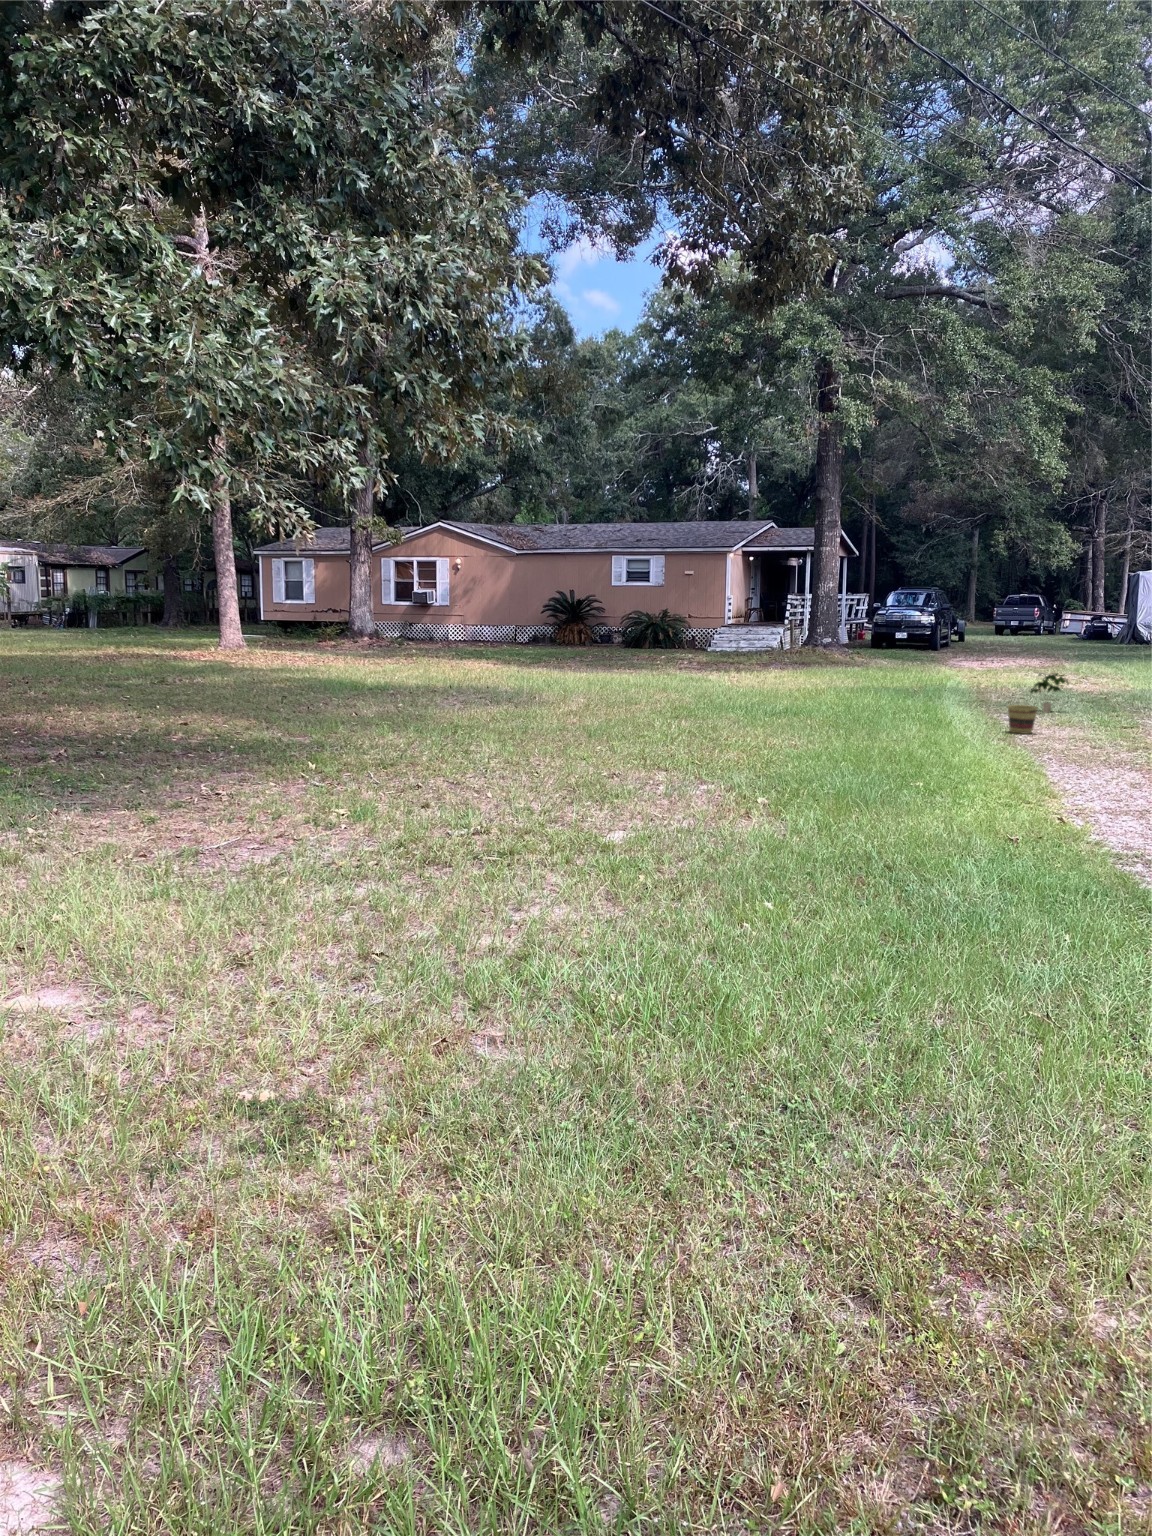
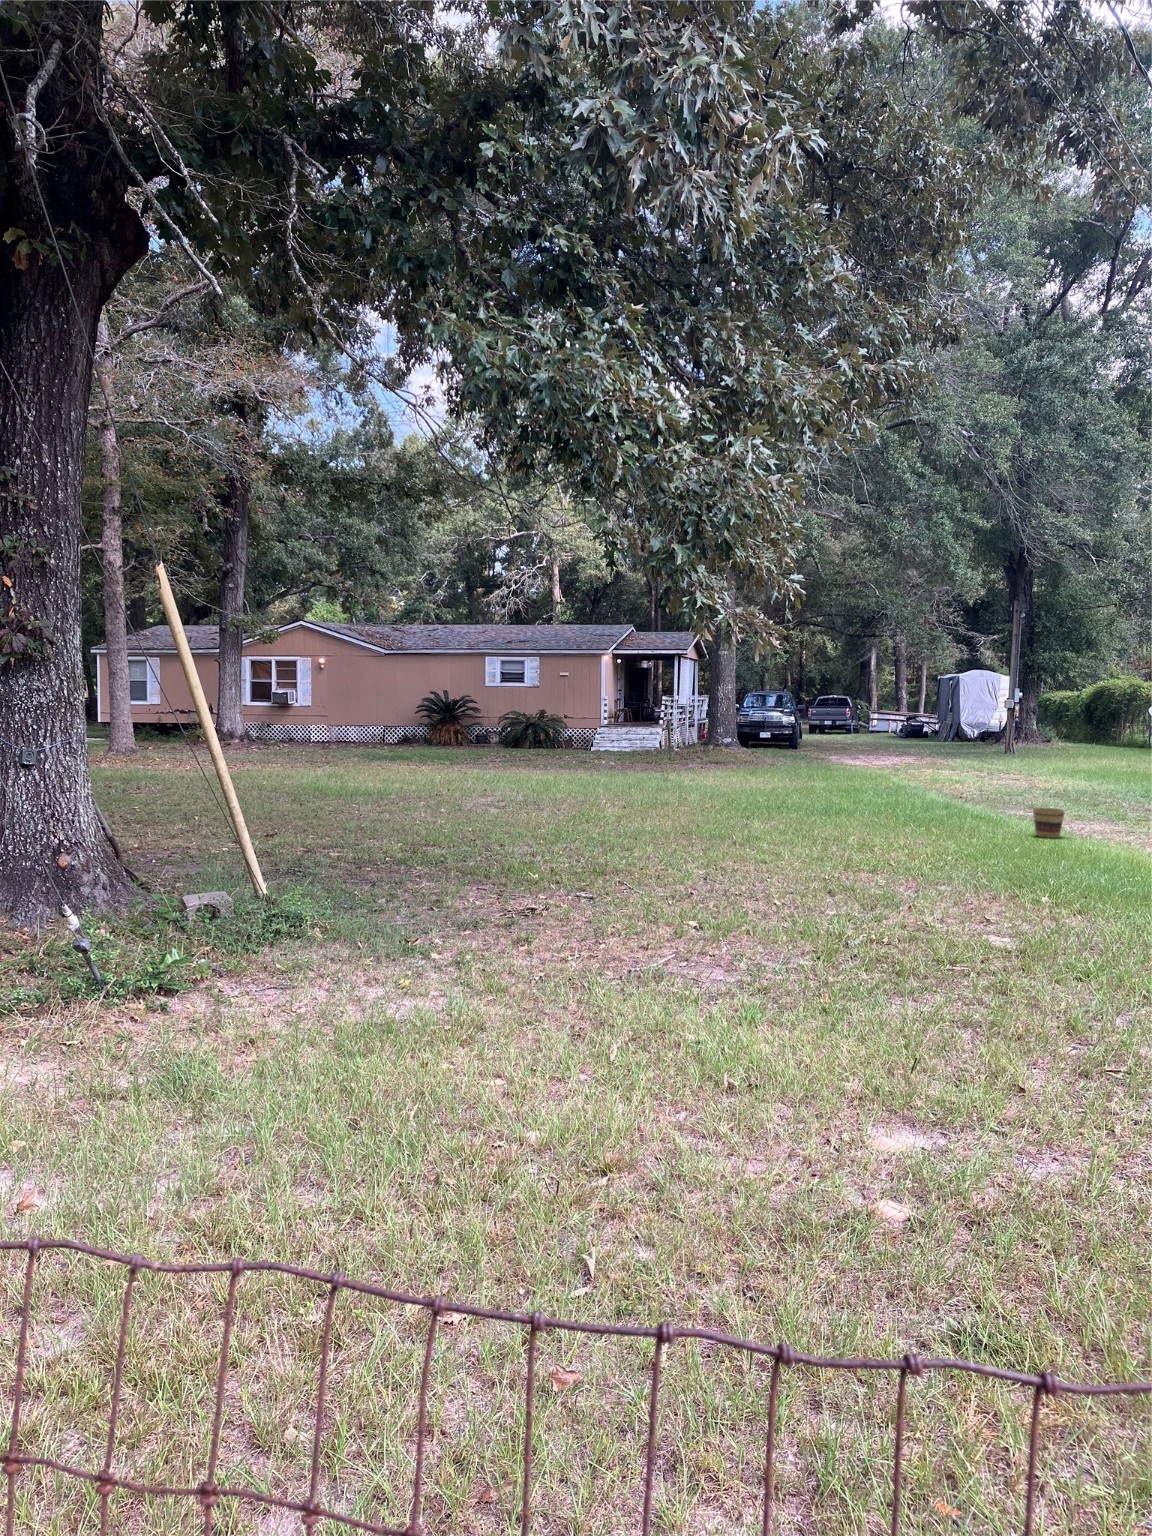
potted plant: present [1030,673,1068,713] -> none [1004,772,1045,813]

